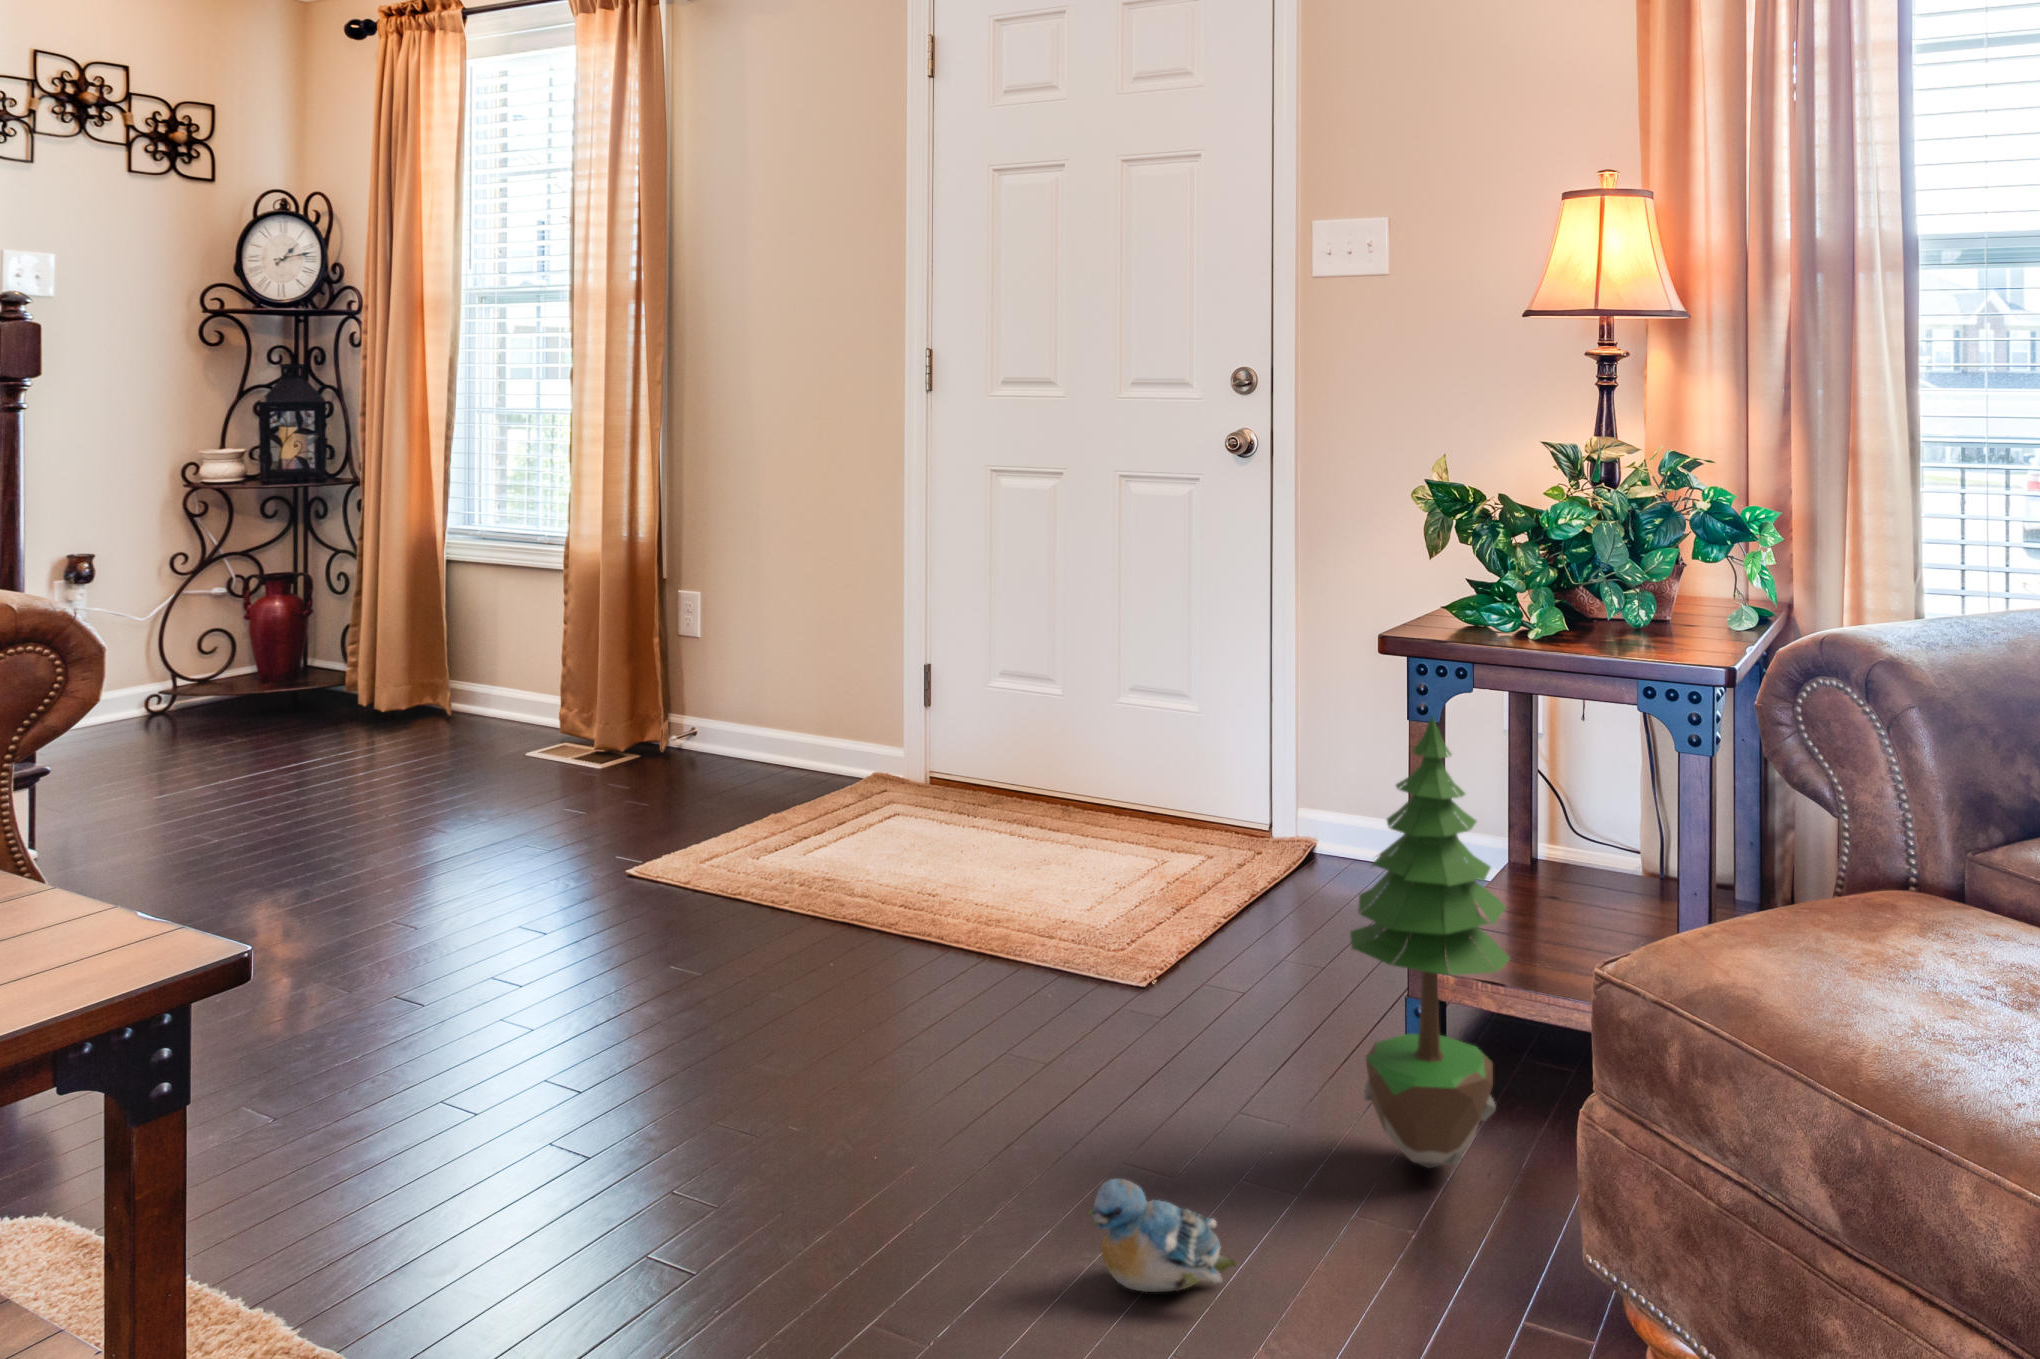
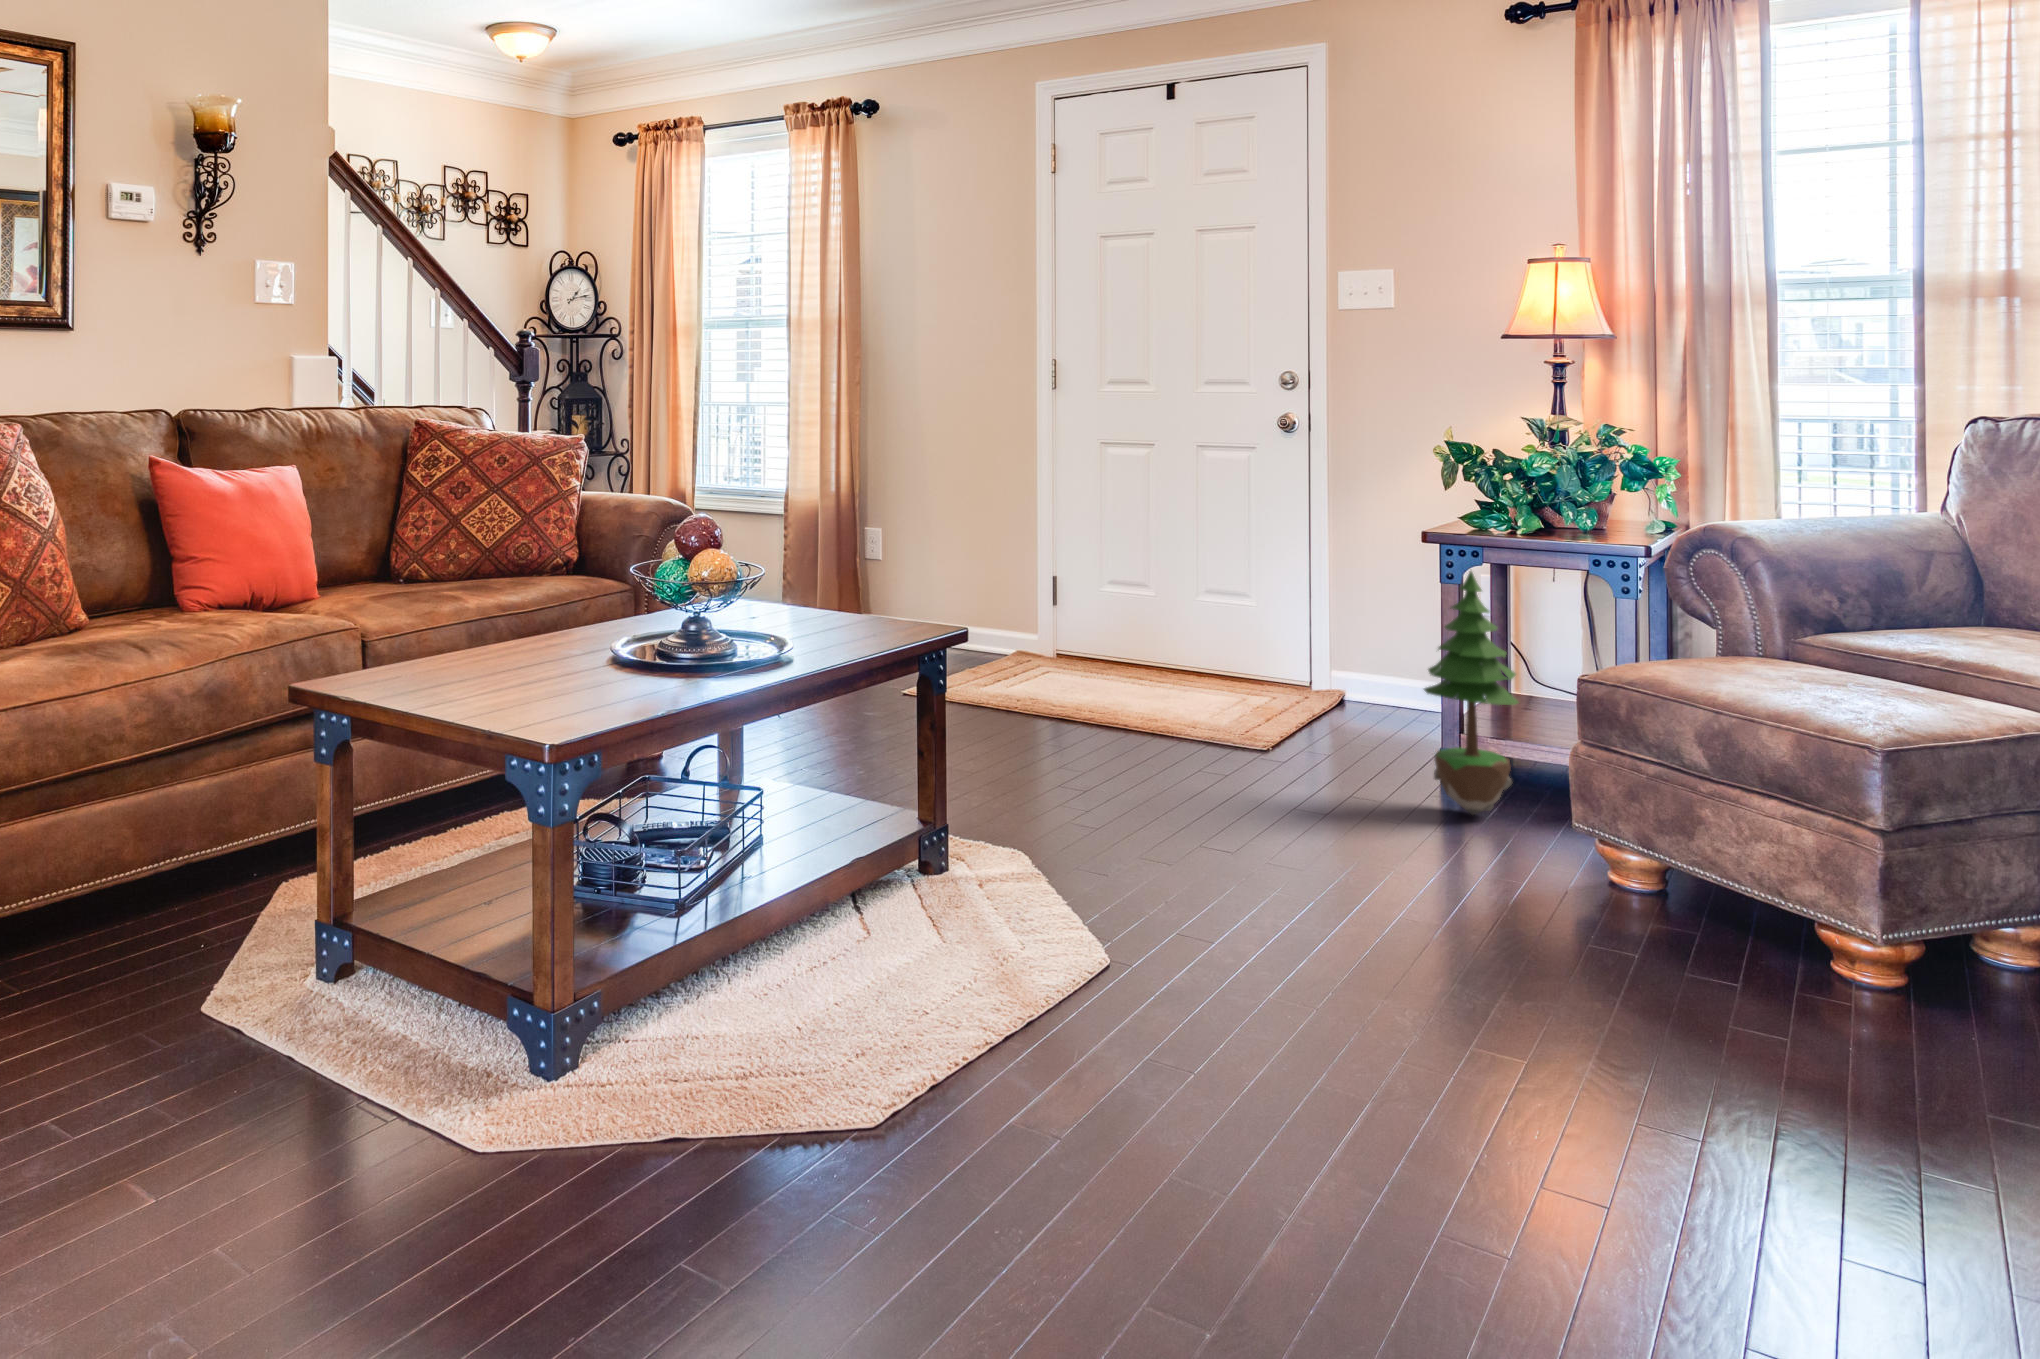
plush toy: present [1089,1179,1237,1292] -> none [1305,789,1383,844]

